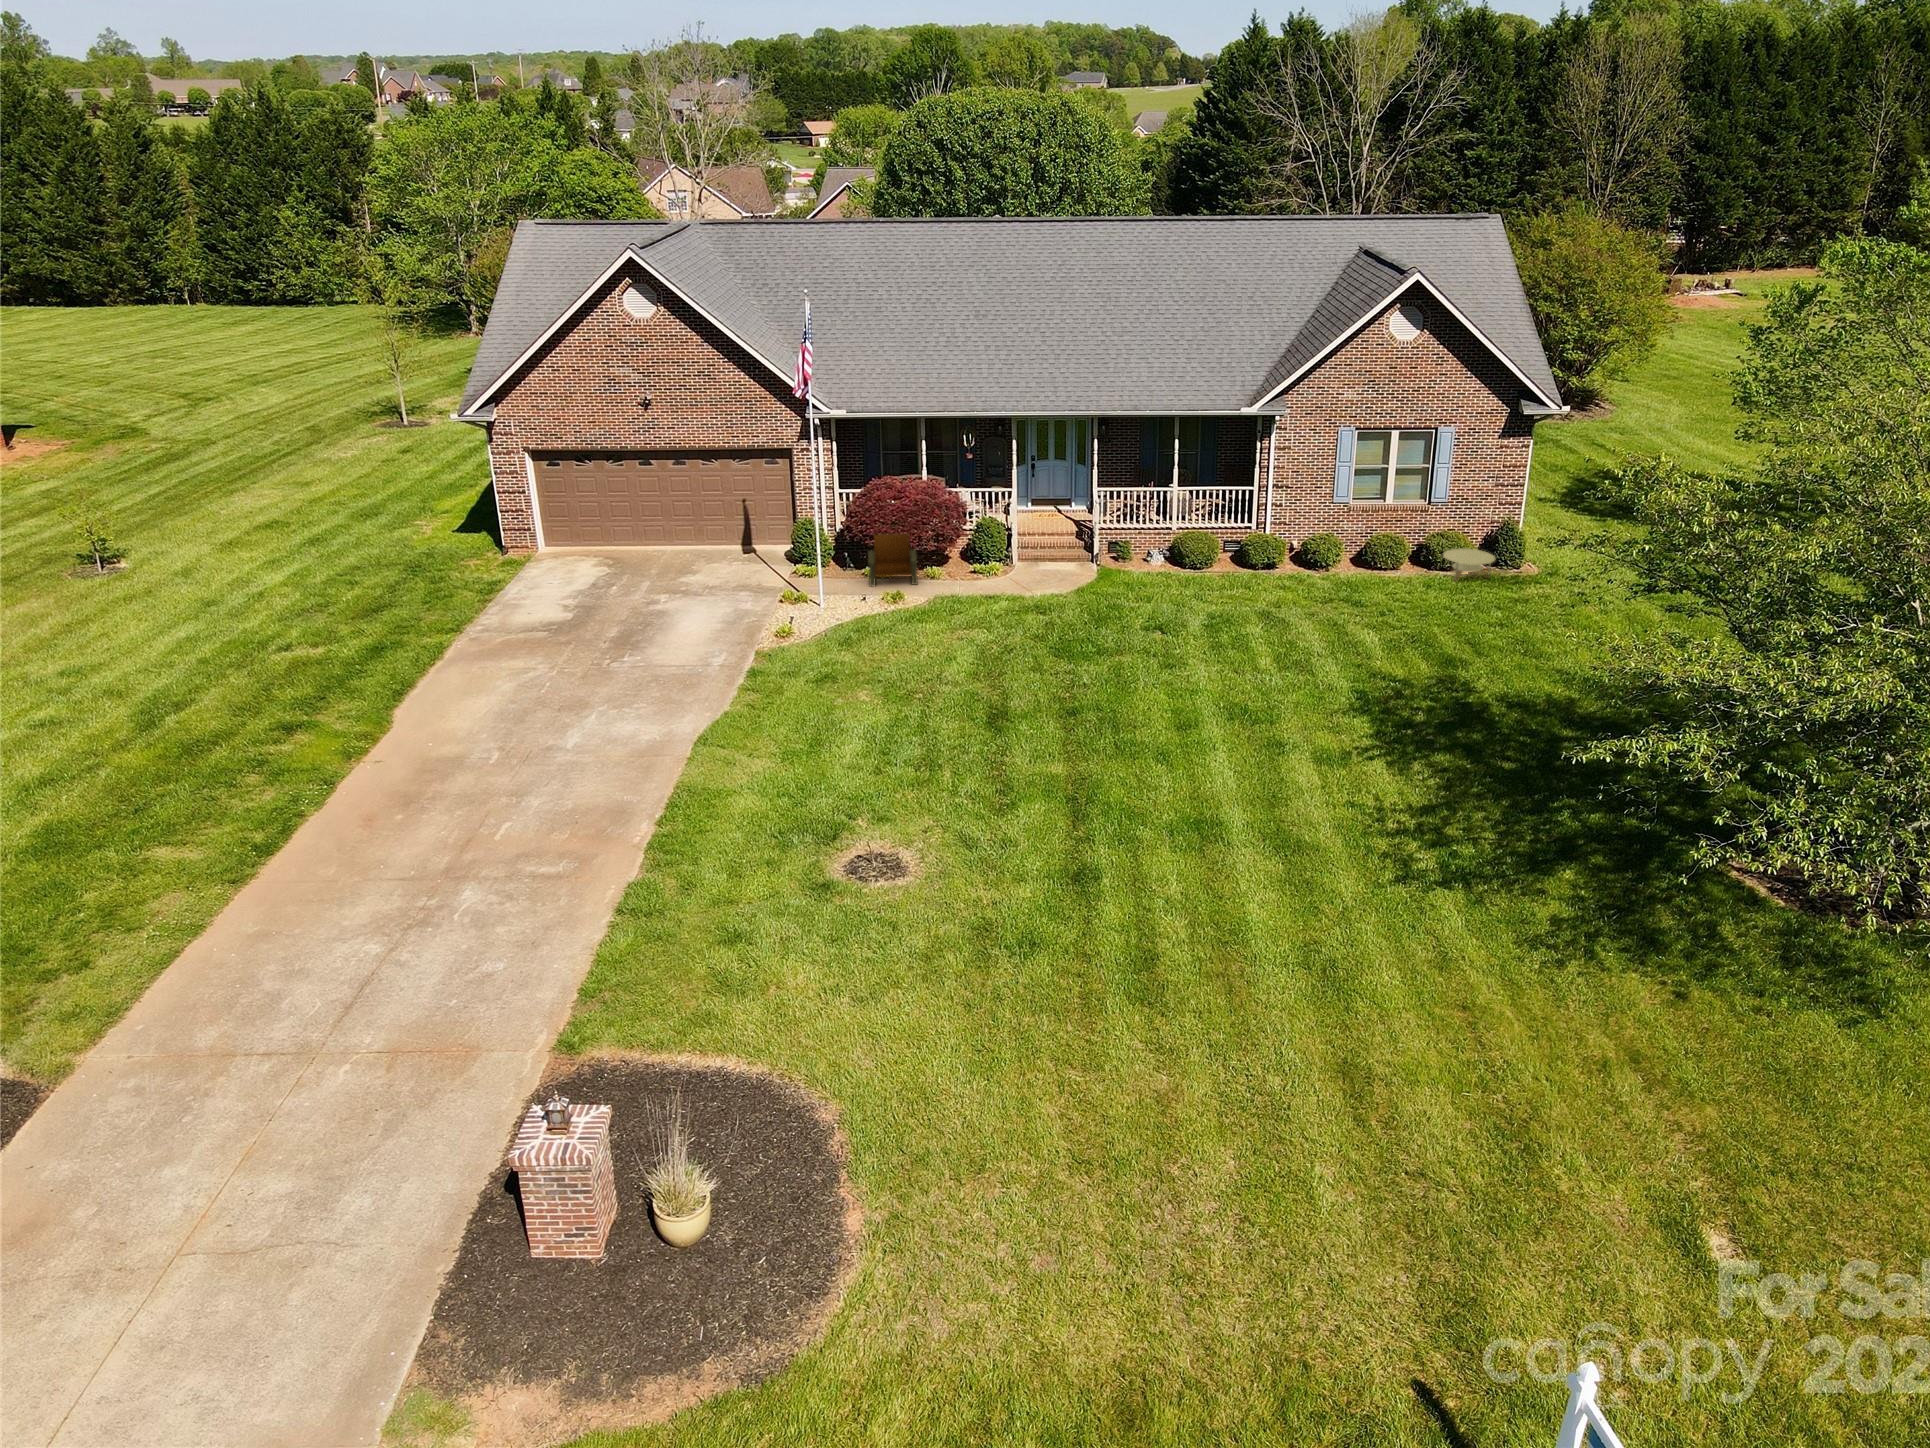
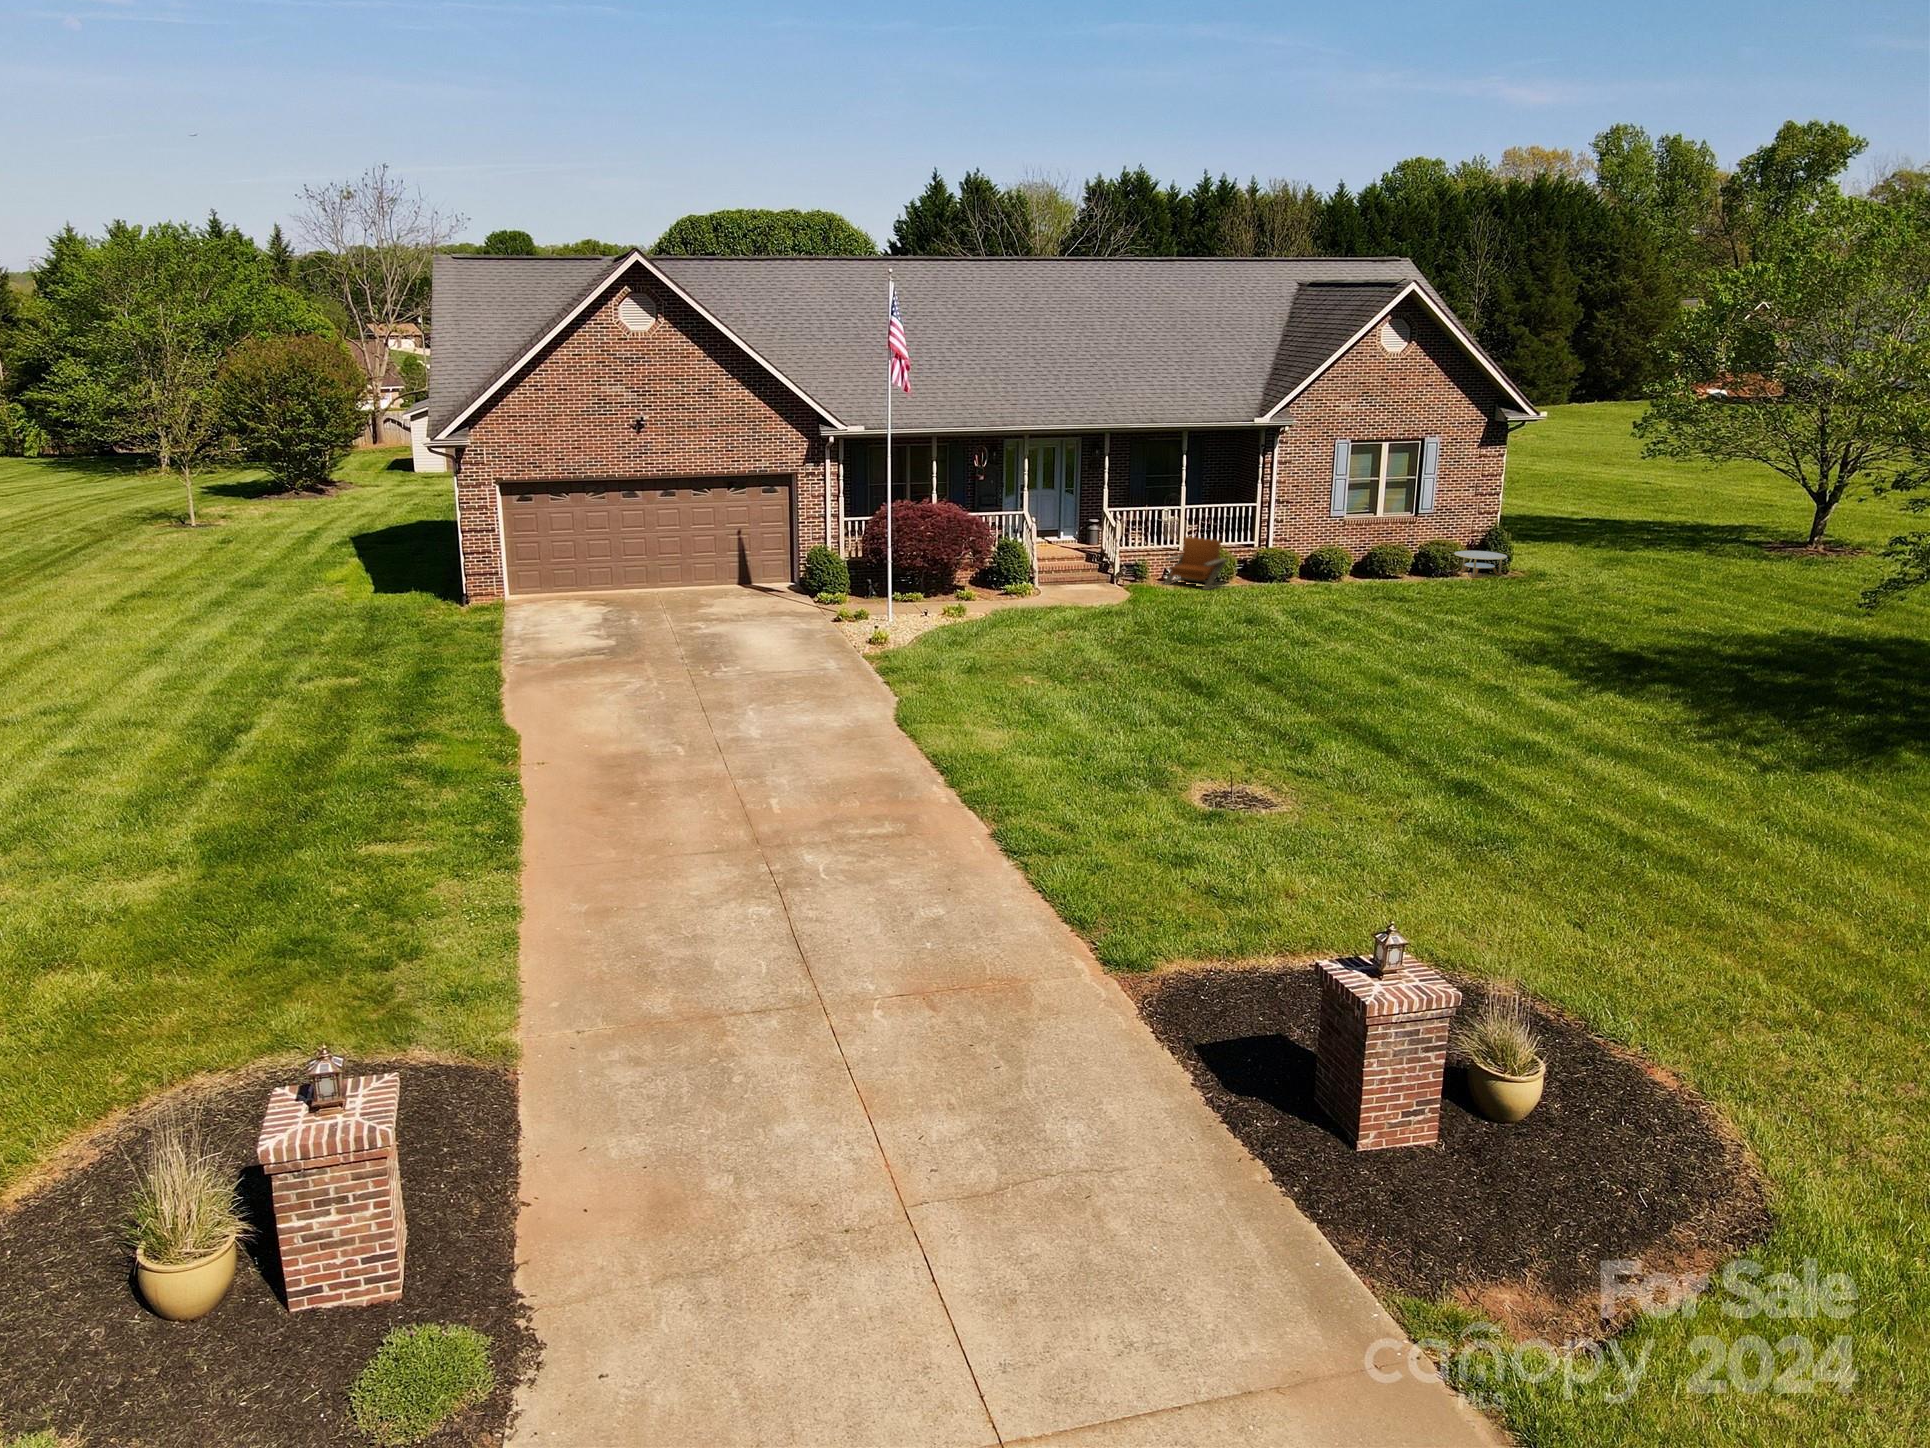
lounge chair: present [868,533,918,586] -> present [1164,537,1226,590]

